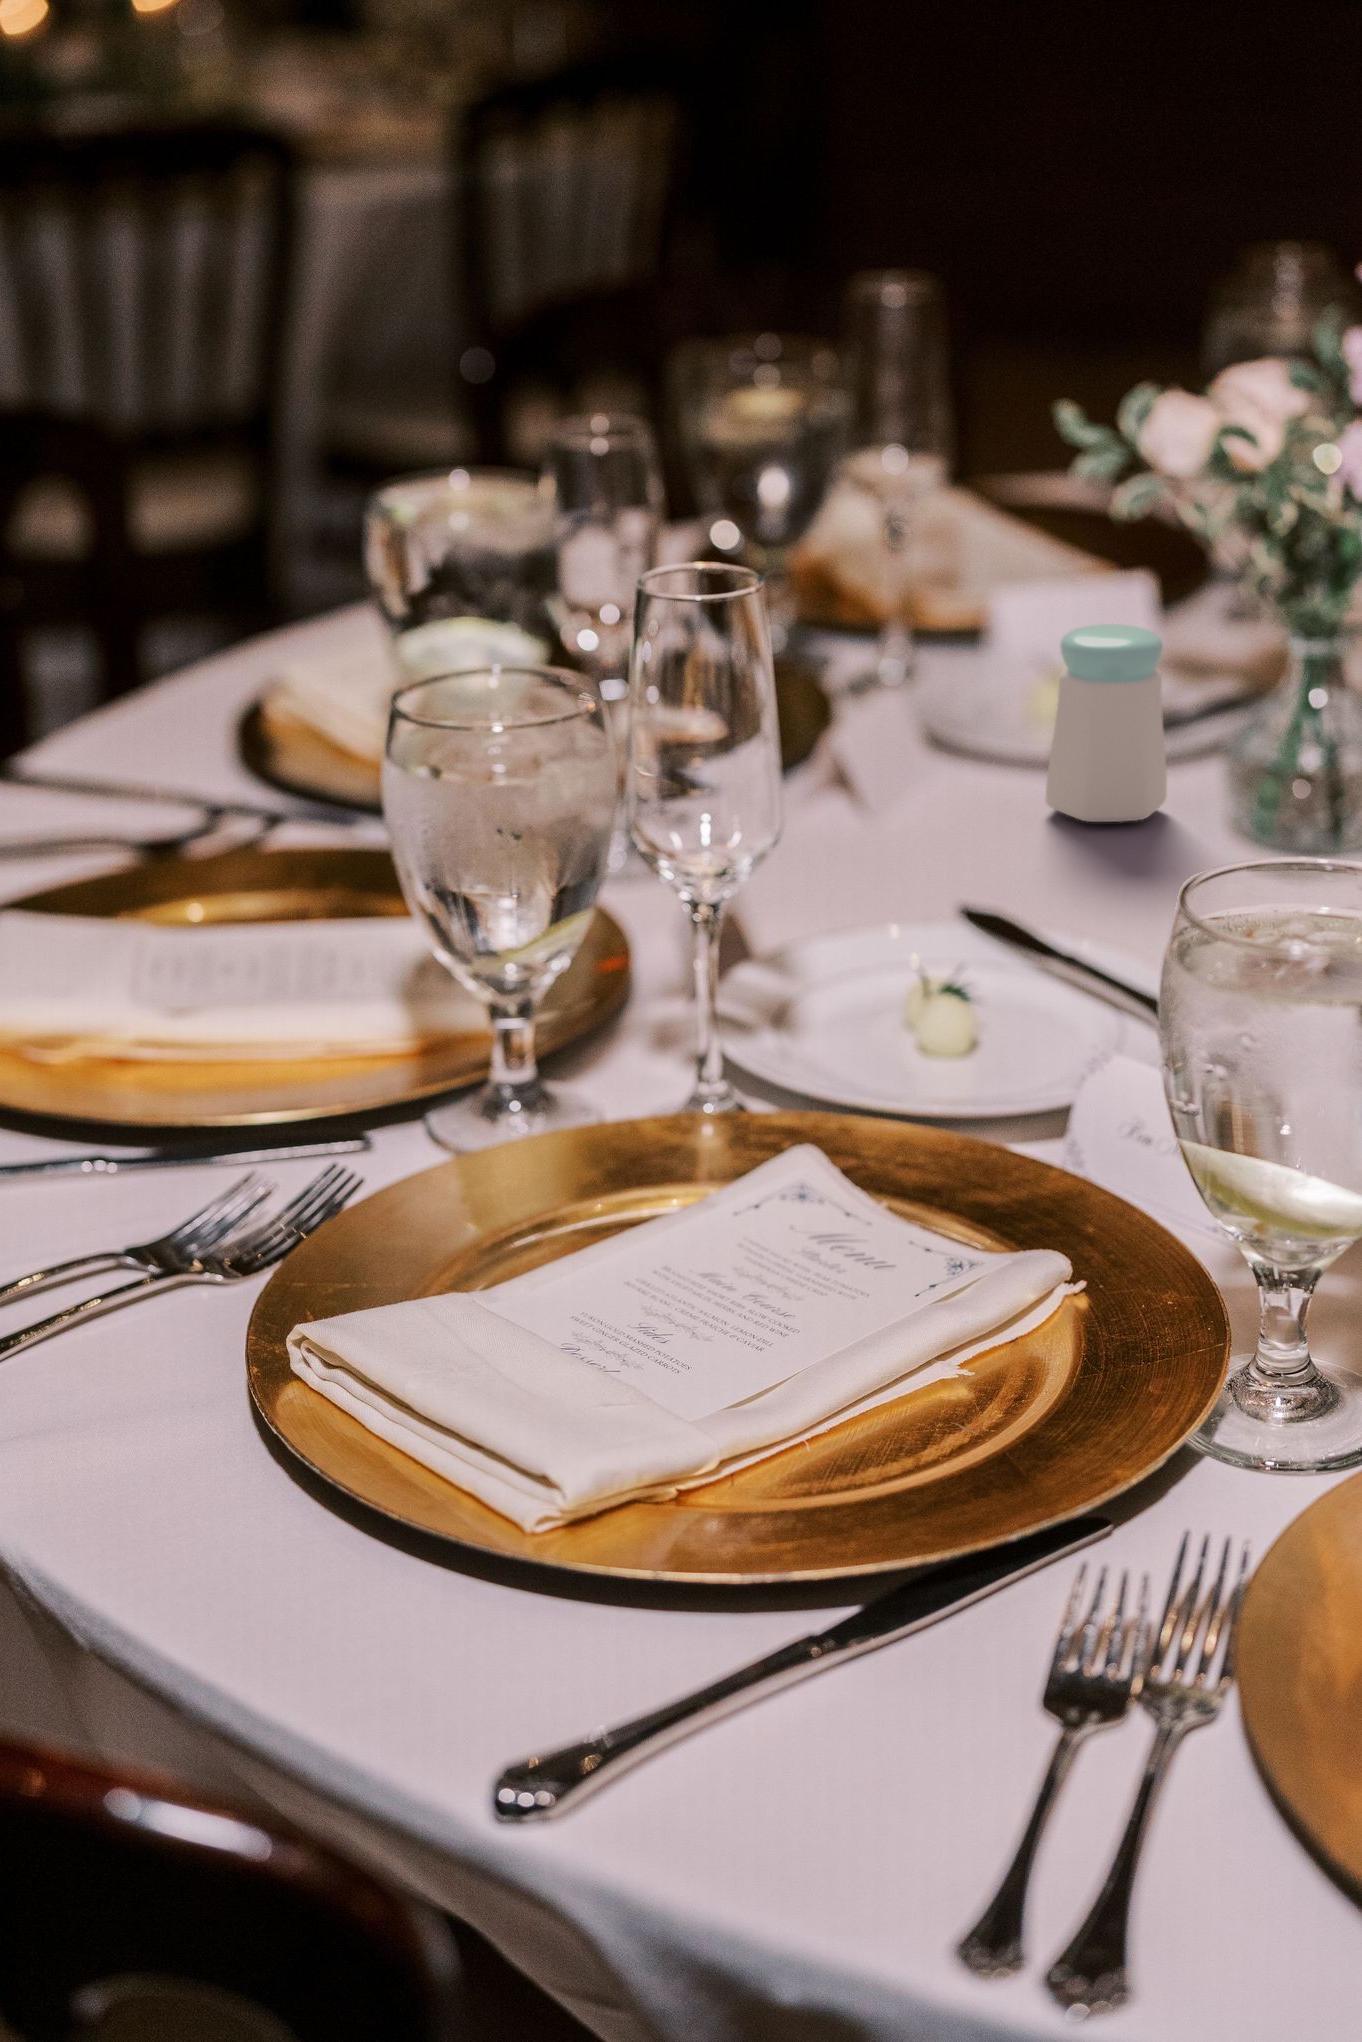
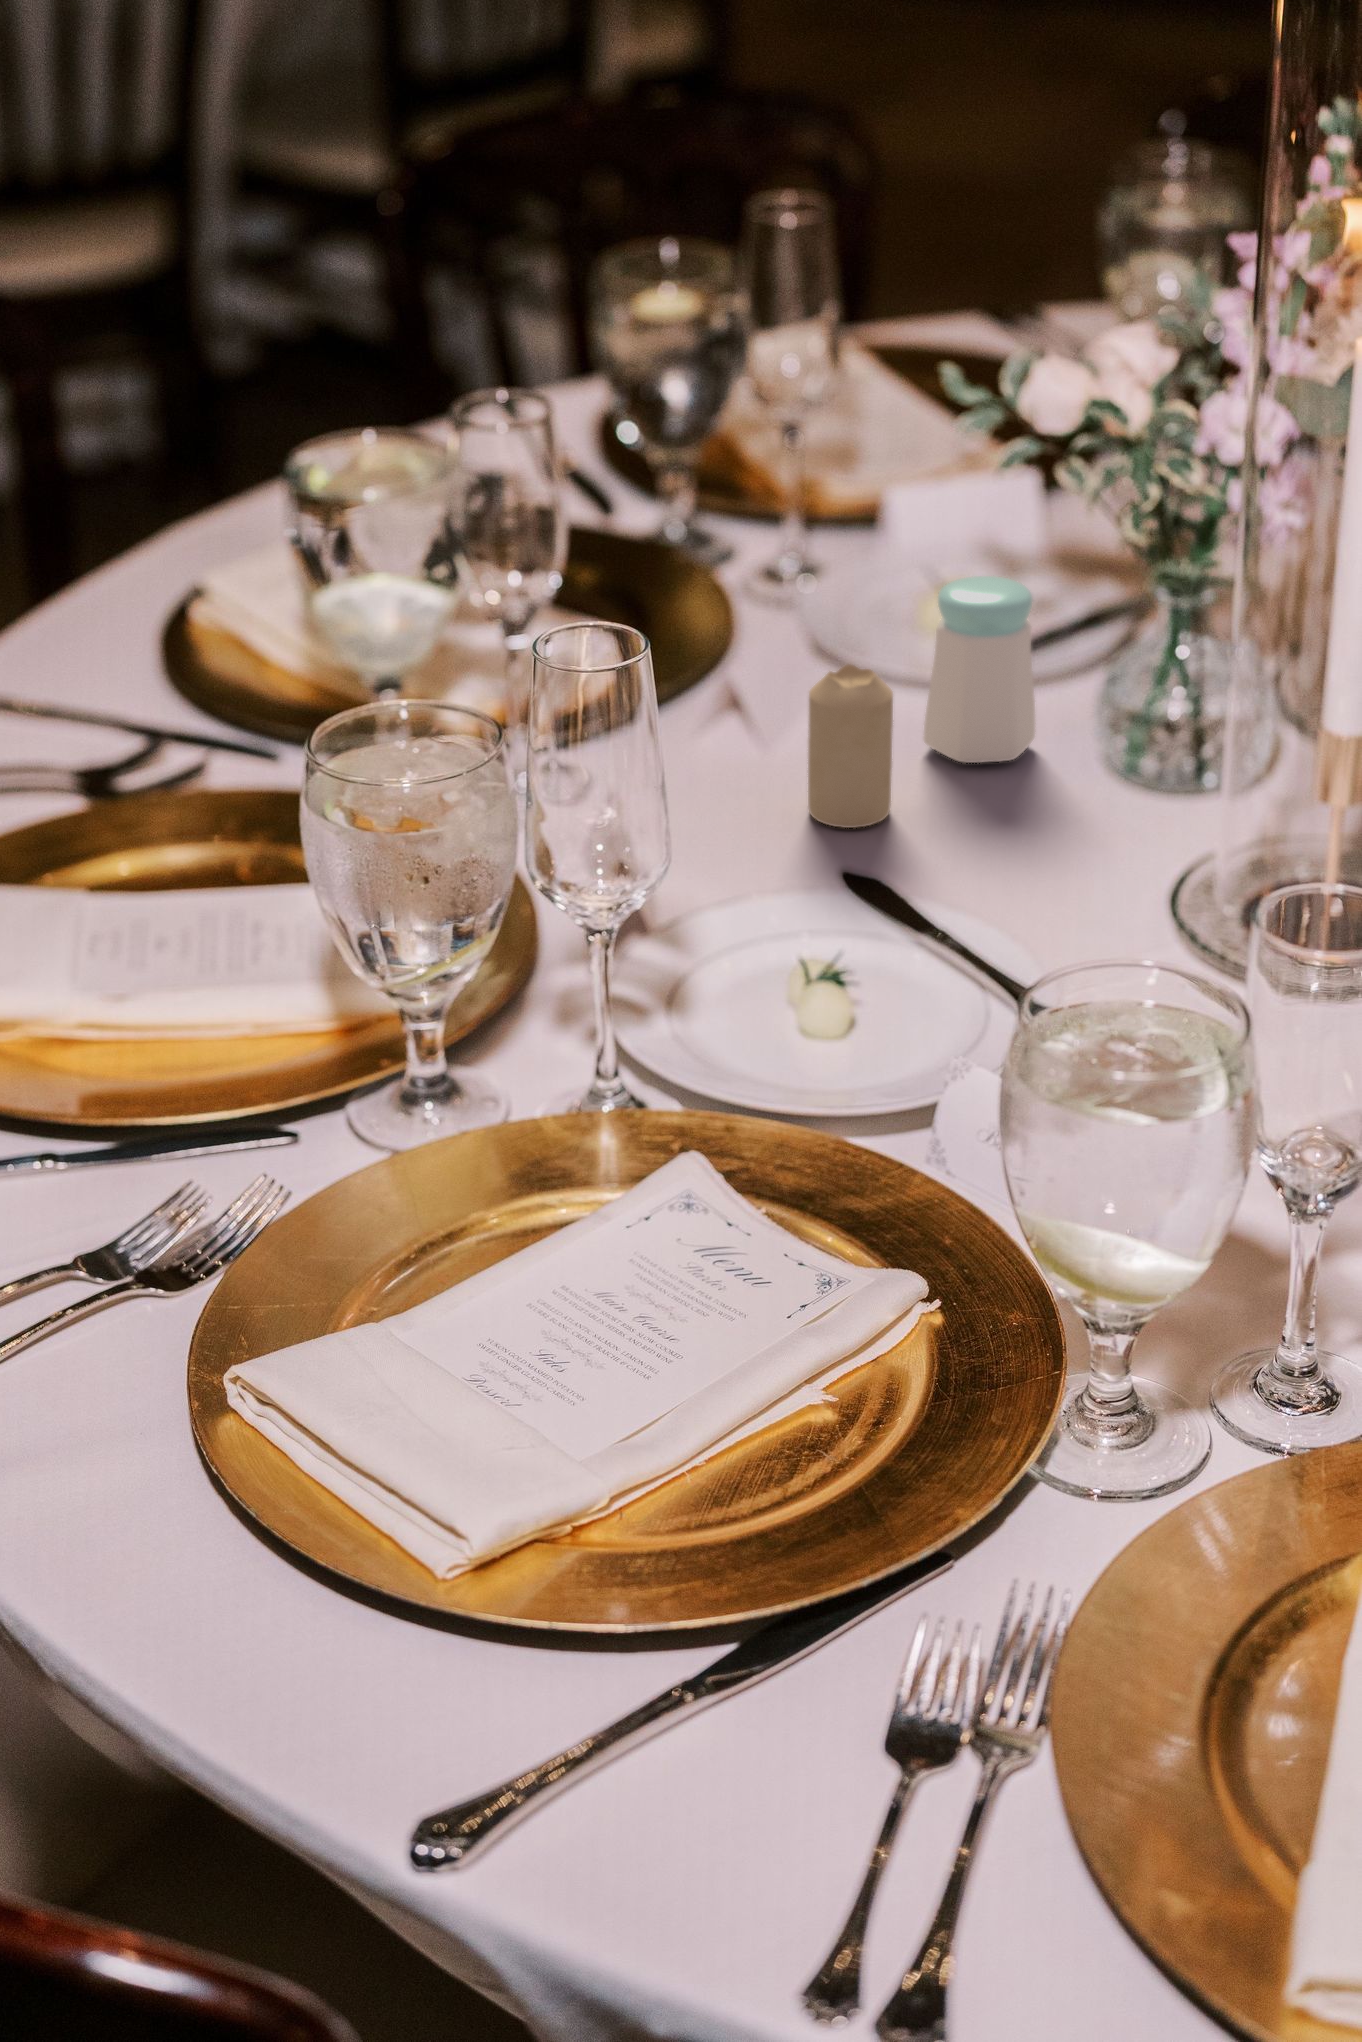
candle: none [923,703,1015,878] -> present [808,665,893,828]

